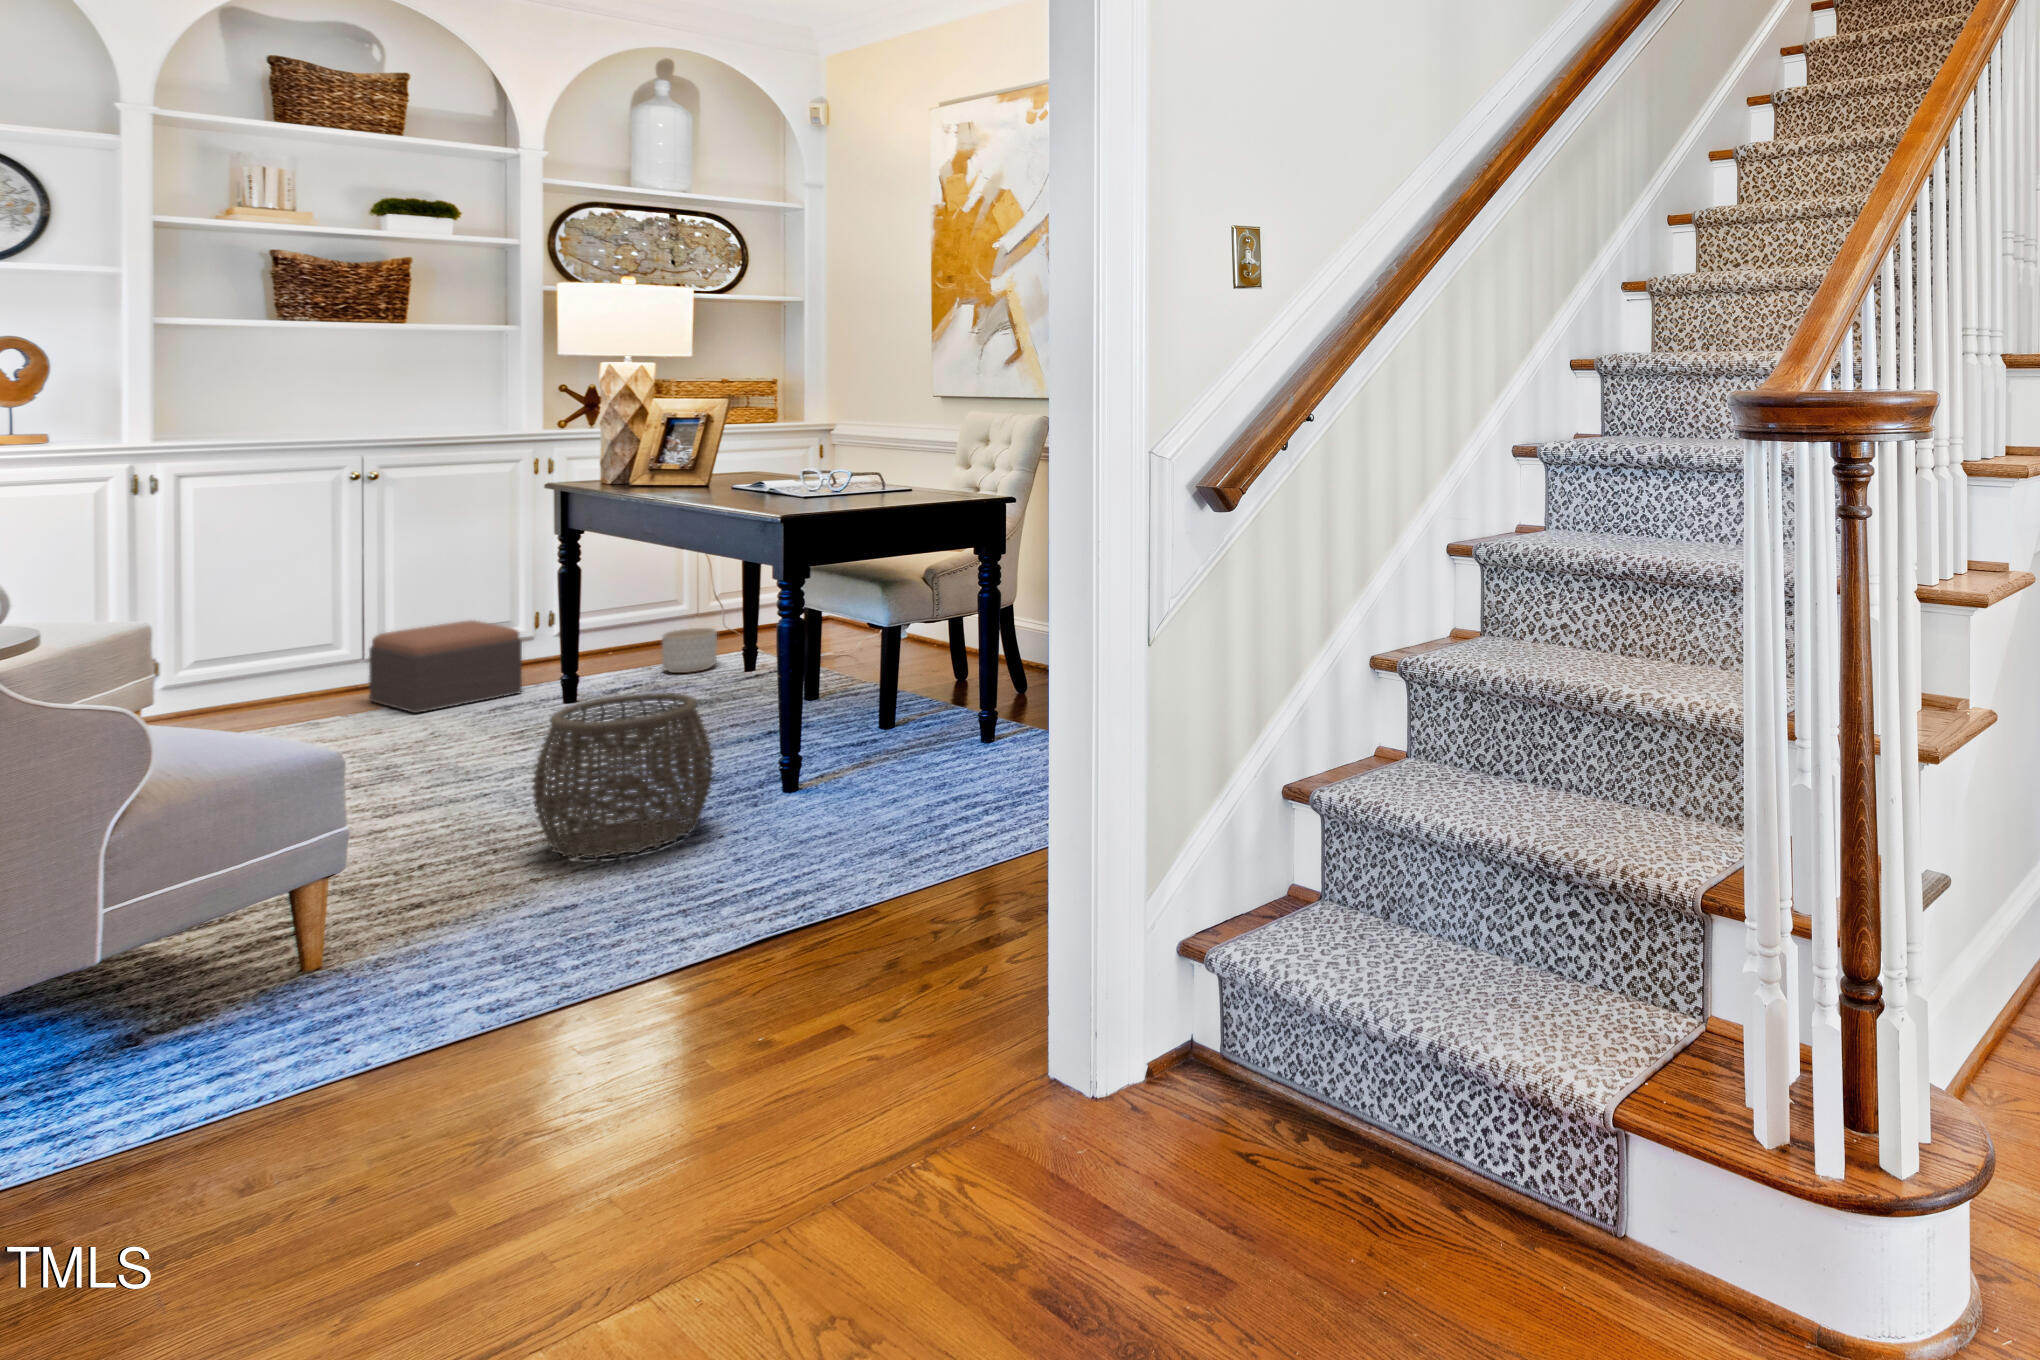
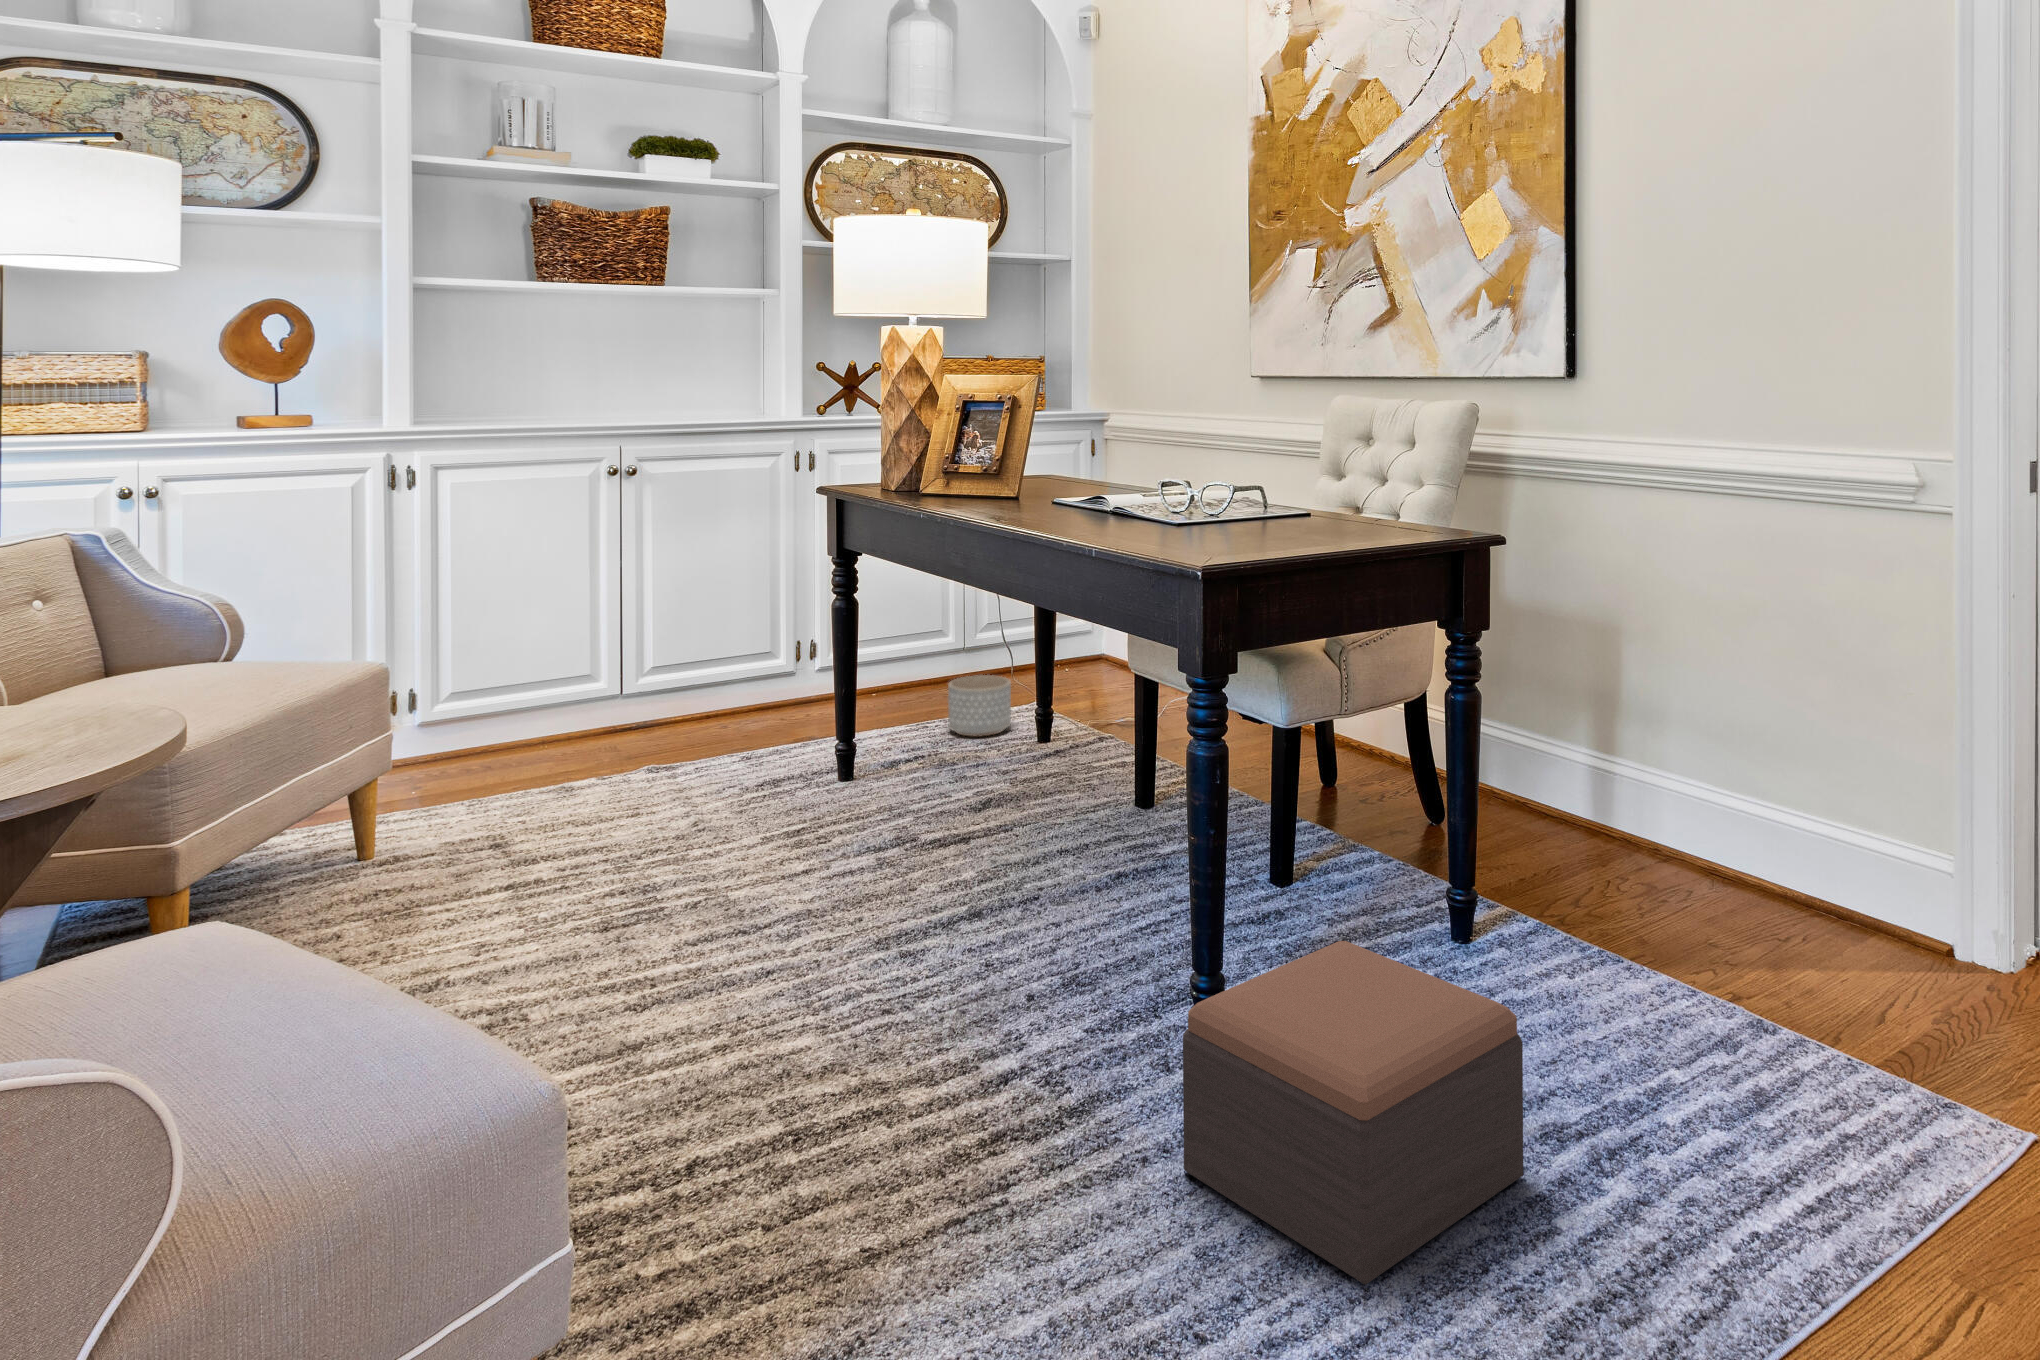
footstool: present [369,620,522,713] -> present [1183,941,1523,1285]
woven basket: present [532,693,715,859] -> none [844,845,1110,1154]

